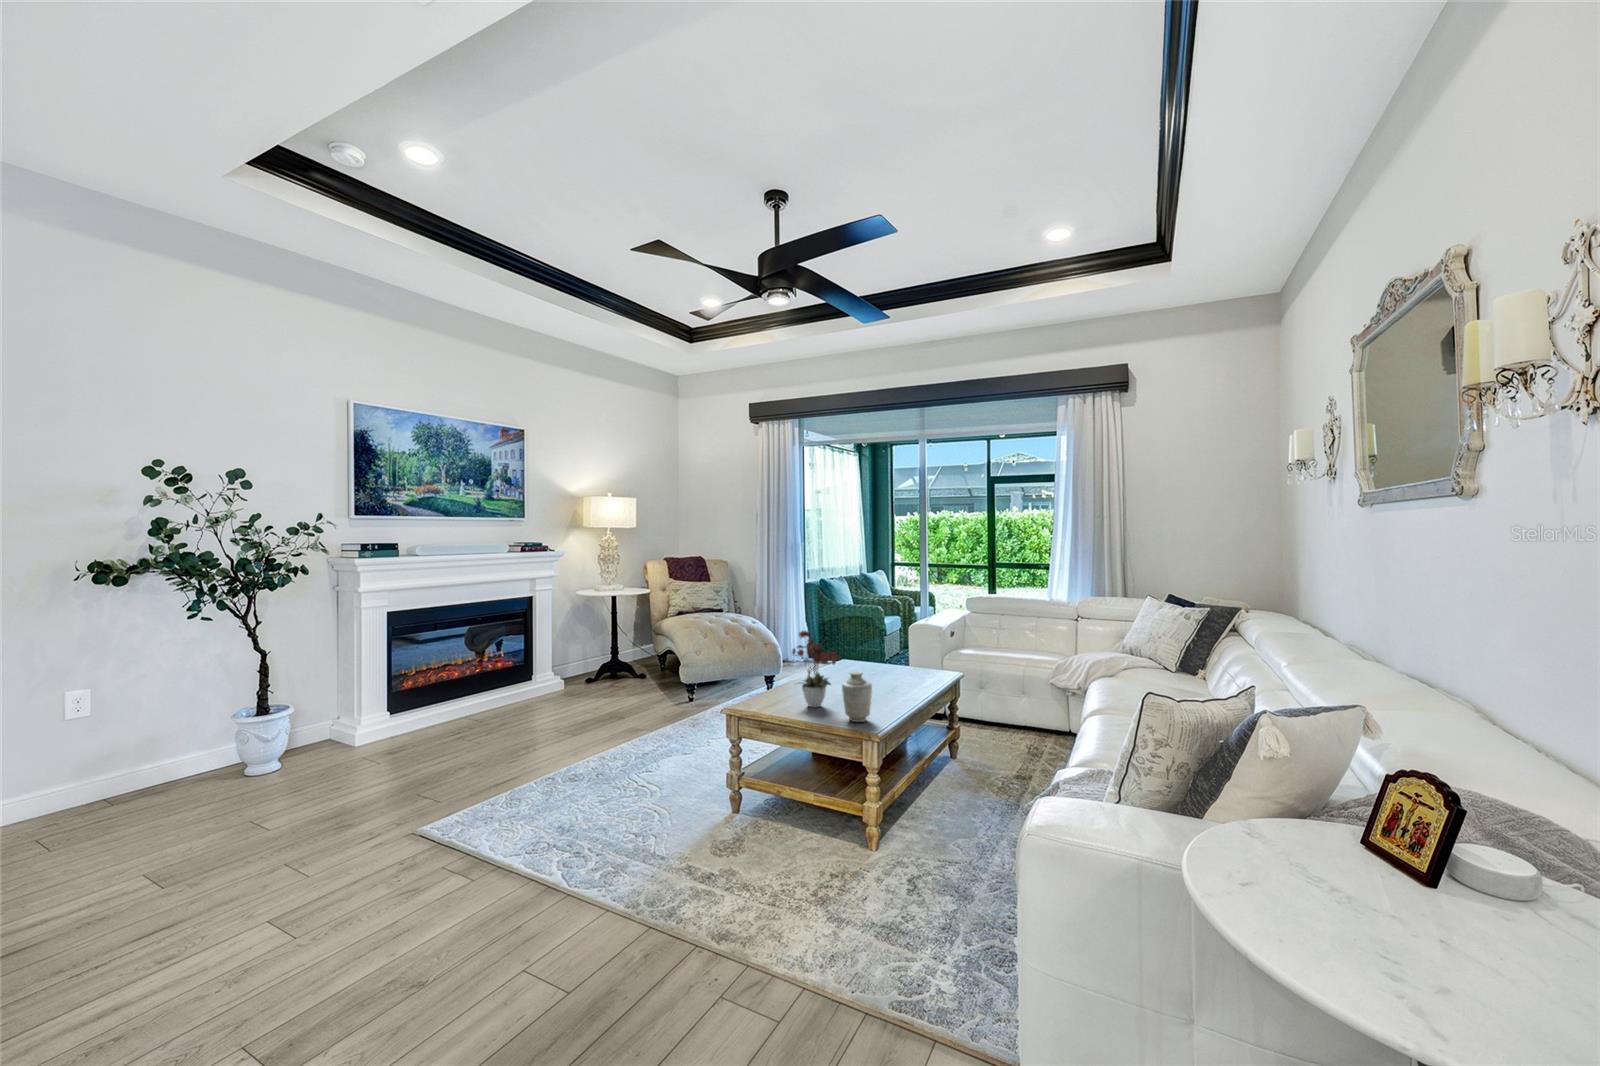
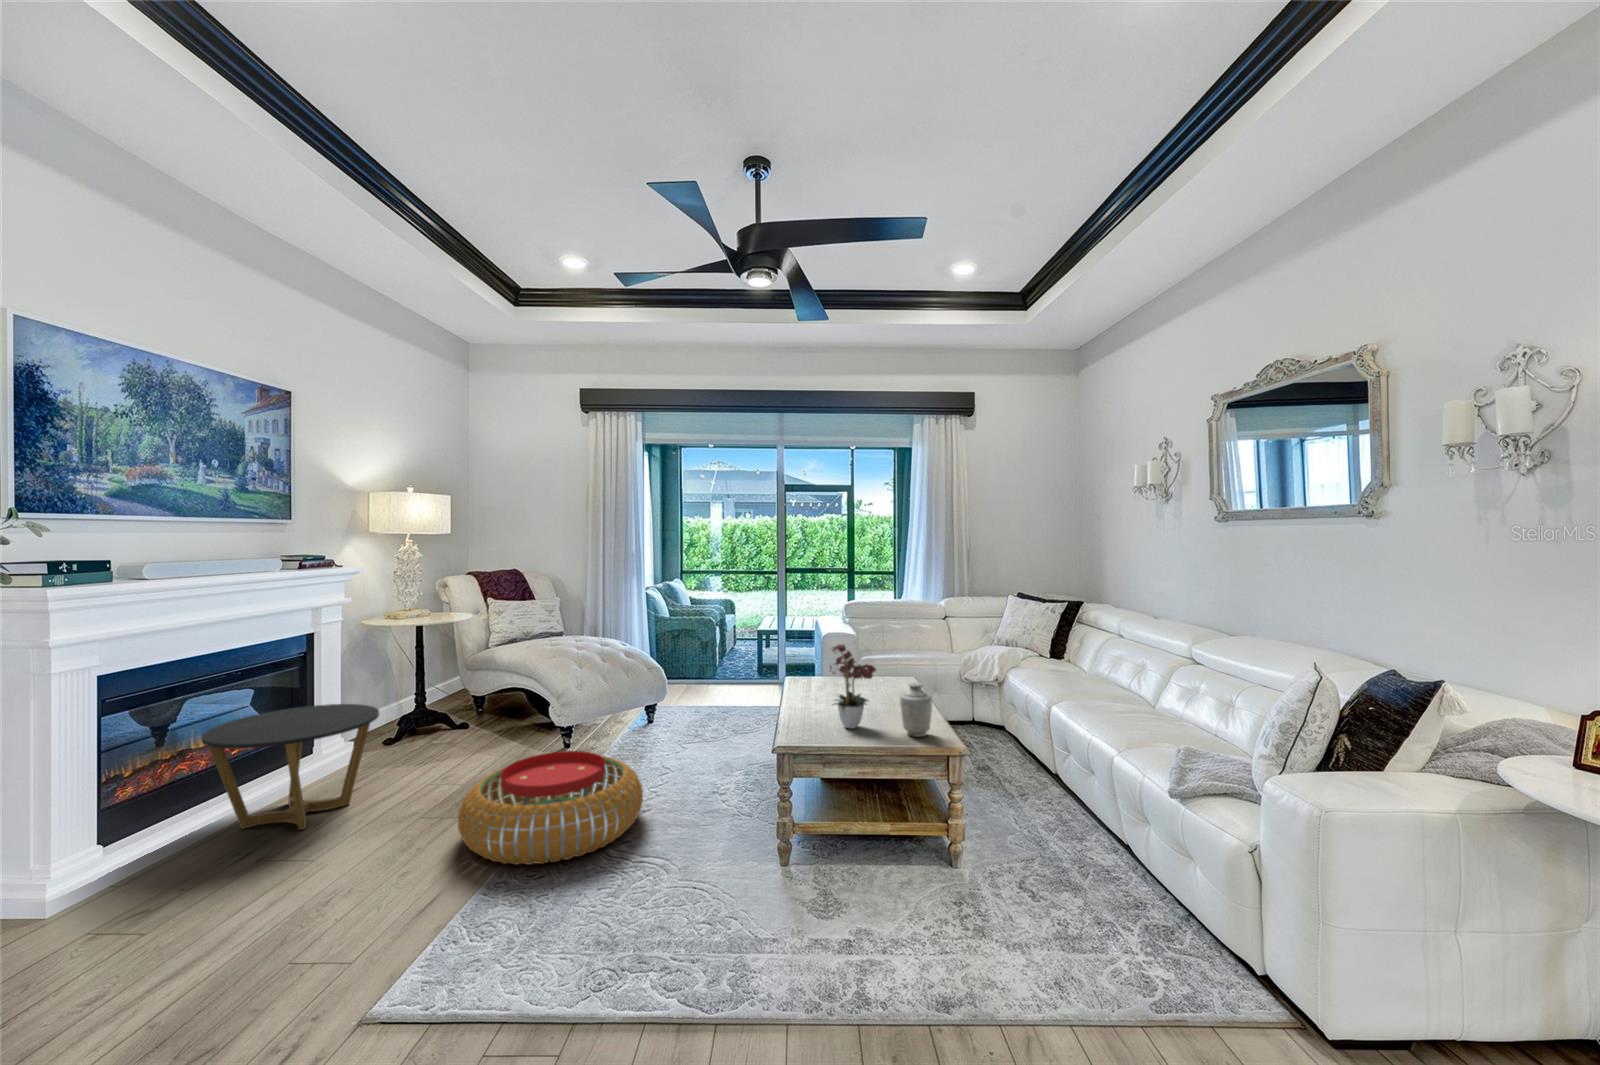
side table: none [444,647,548,726] -> present [202,704,379,830]
pouf: none [548,698,684,774] -> present [458,751,643,865]

